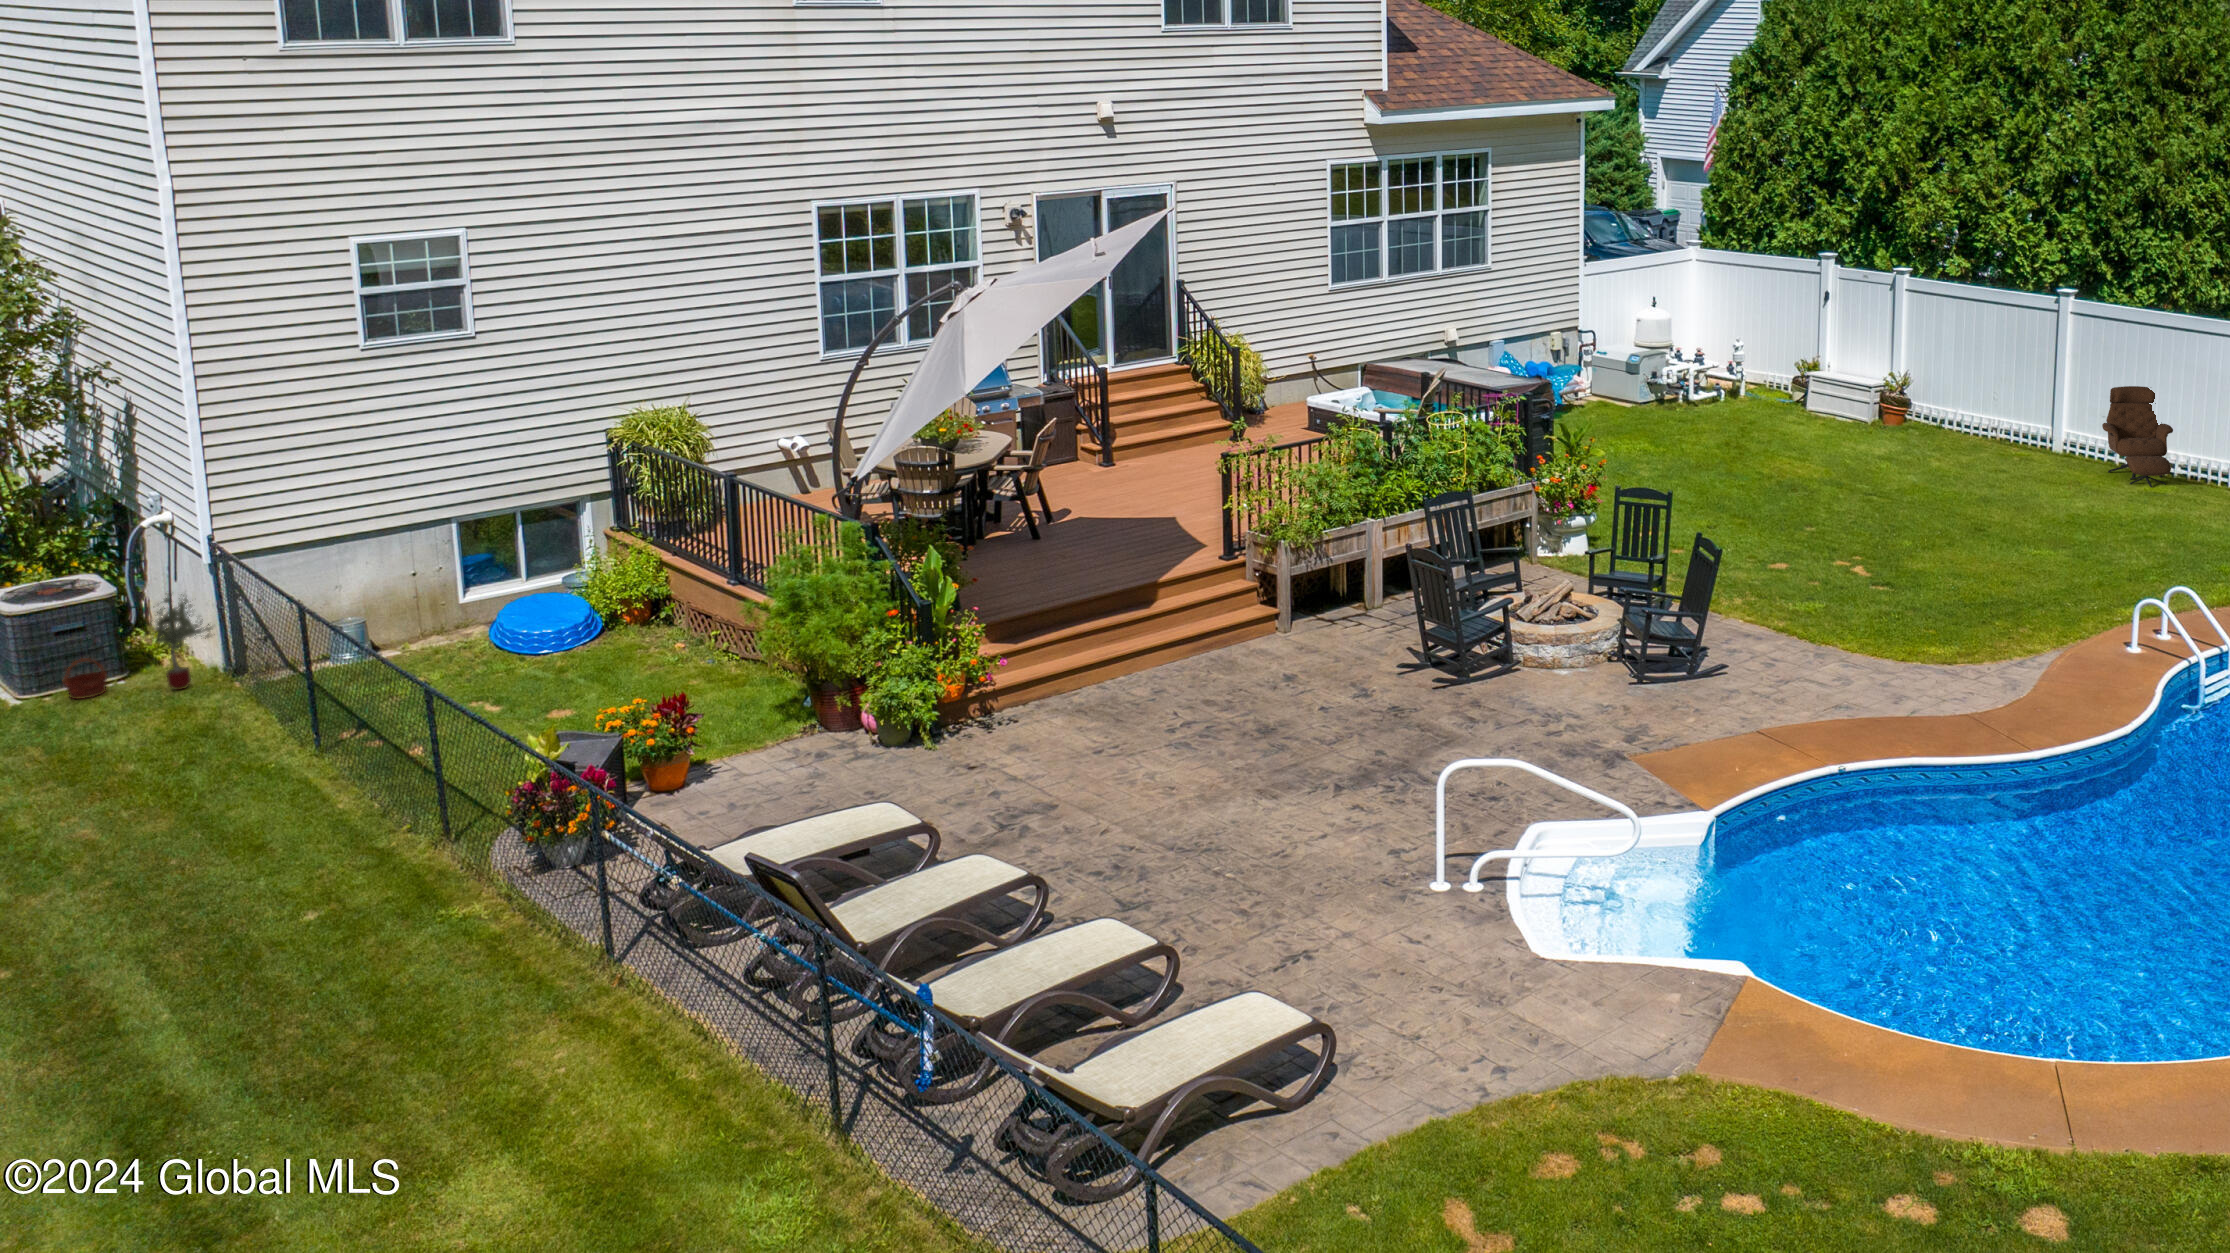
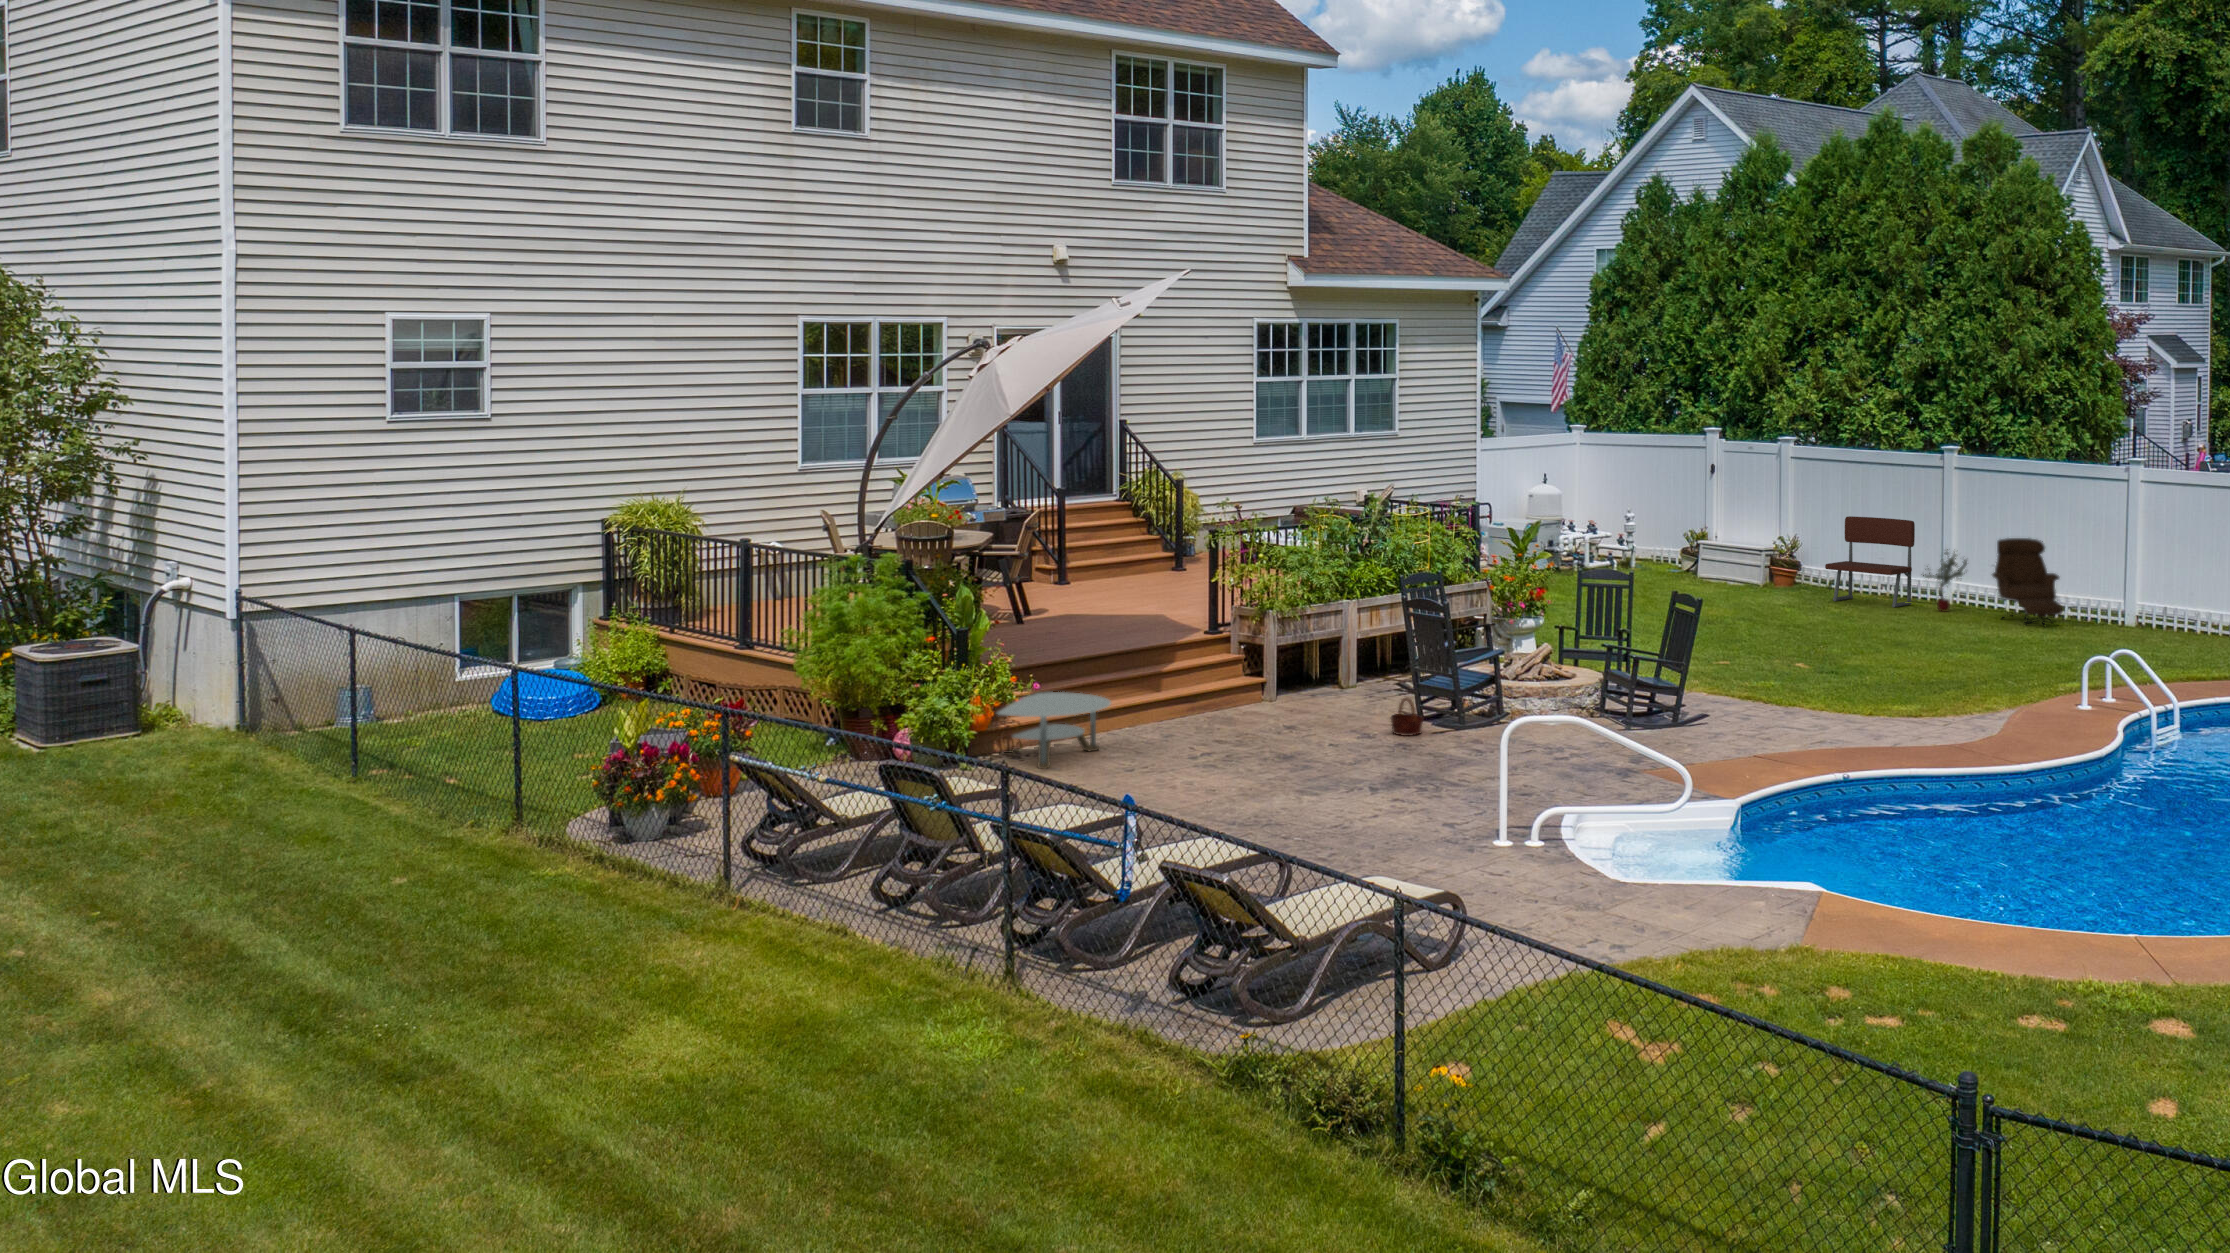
bench: none [1935,351,2029,451] -> present [1825,516,1915,607]
potted tree: present [151,594,213,690] -> present [1921,549,1967,612]
round table: none [962,648,1100,744] -> present [998,692,1111,769]
basket: present [63,658,107,699] -> present [1391,698,1423,736]

